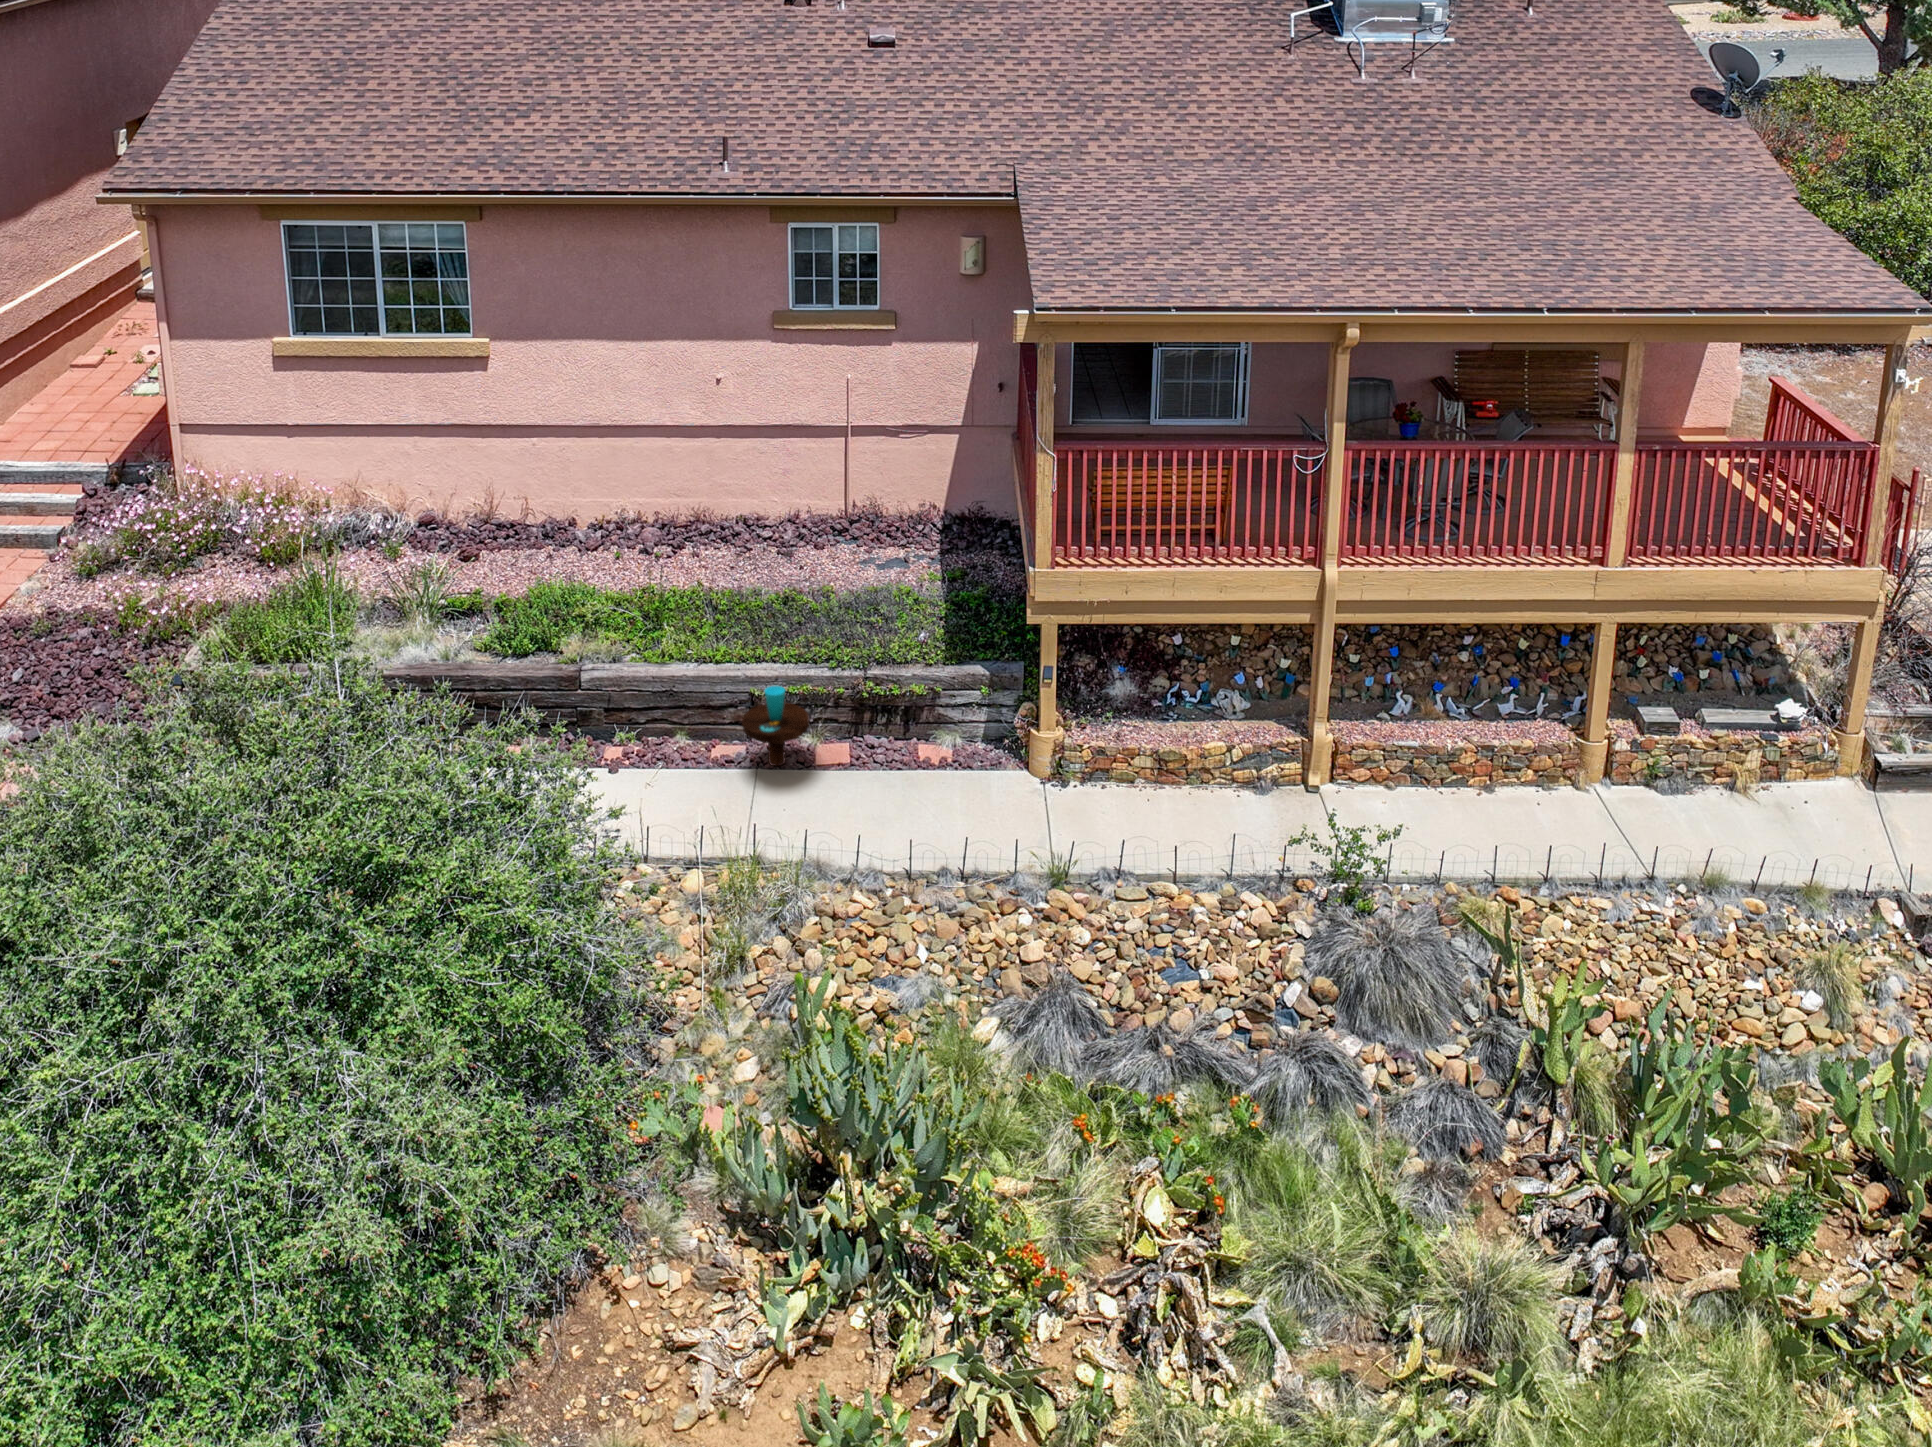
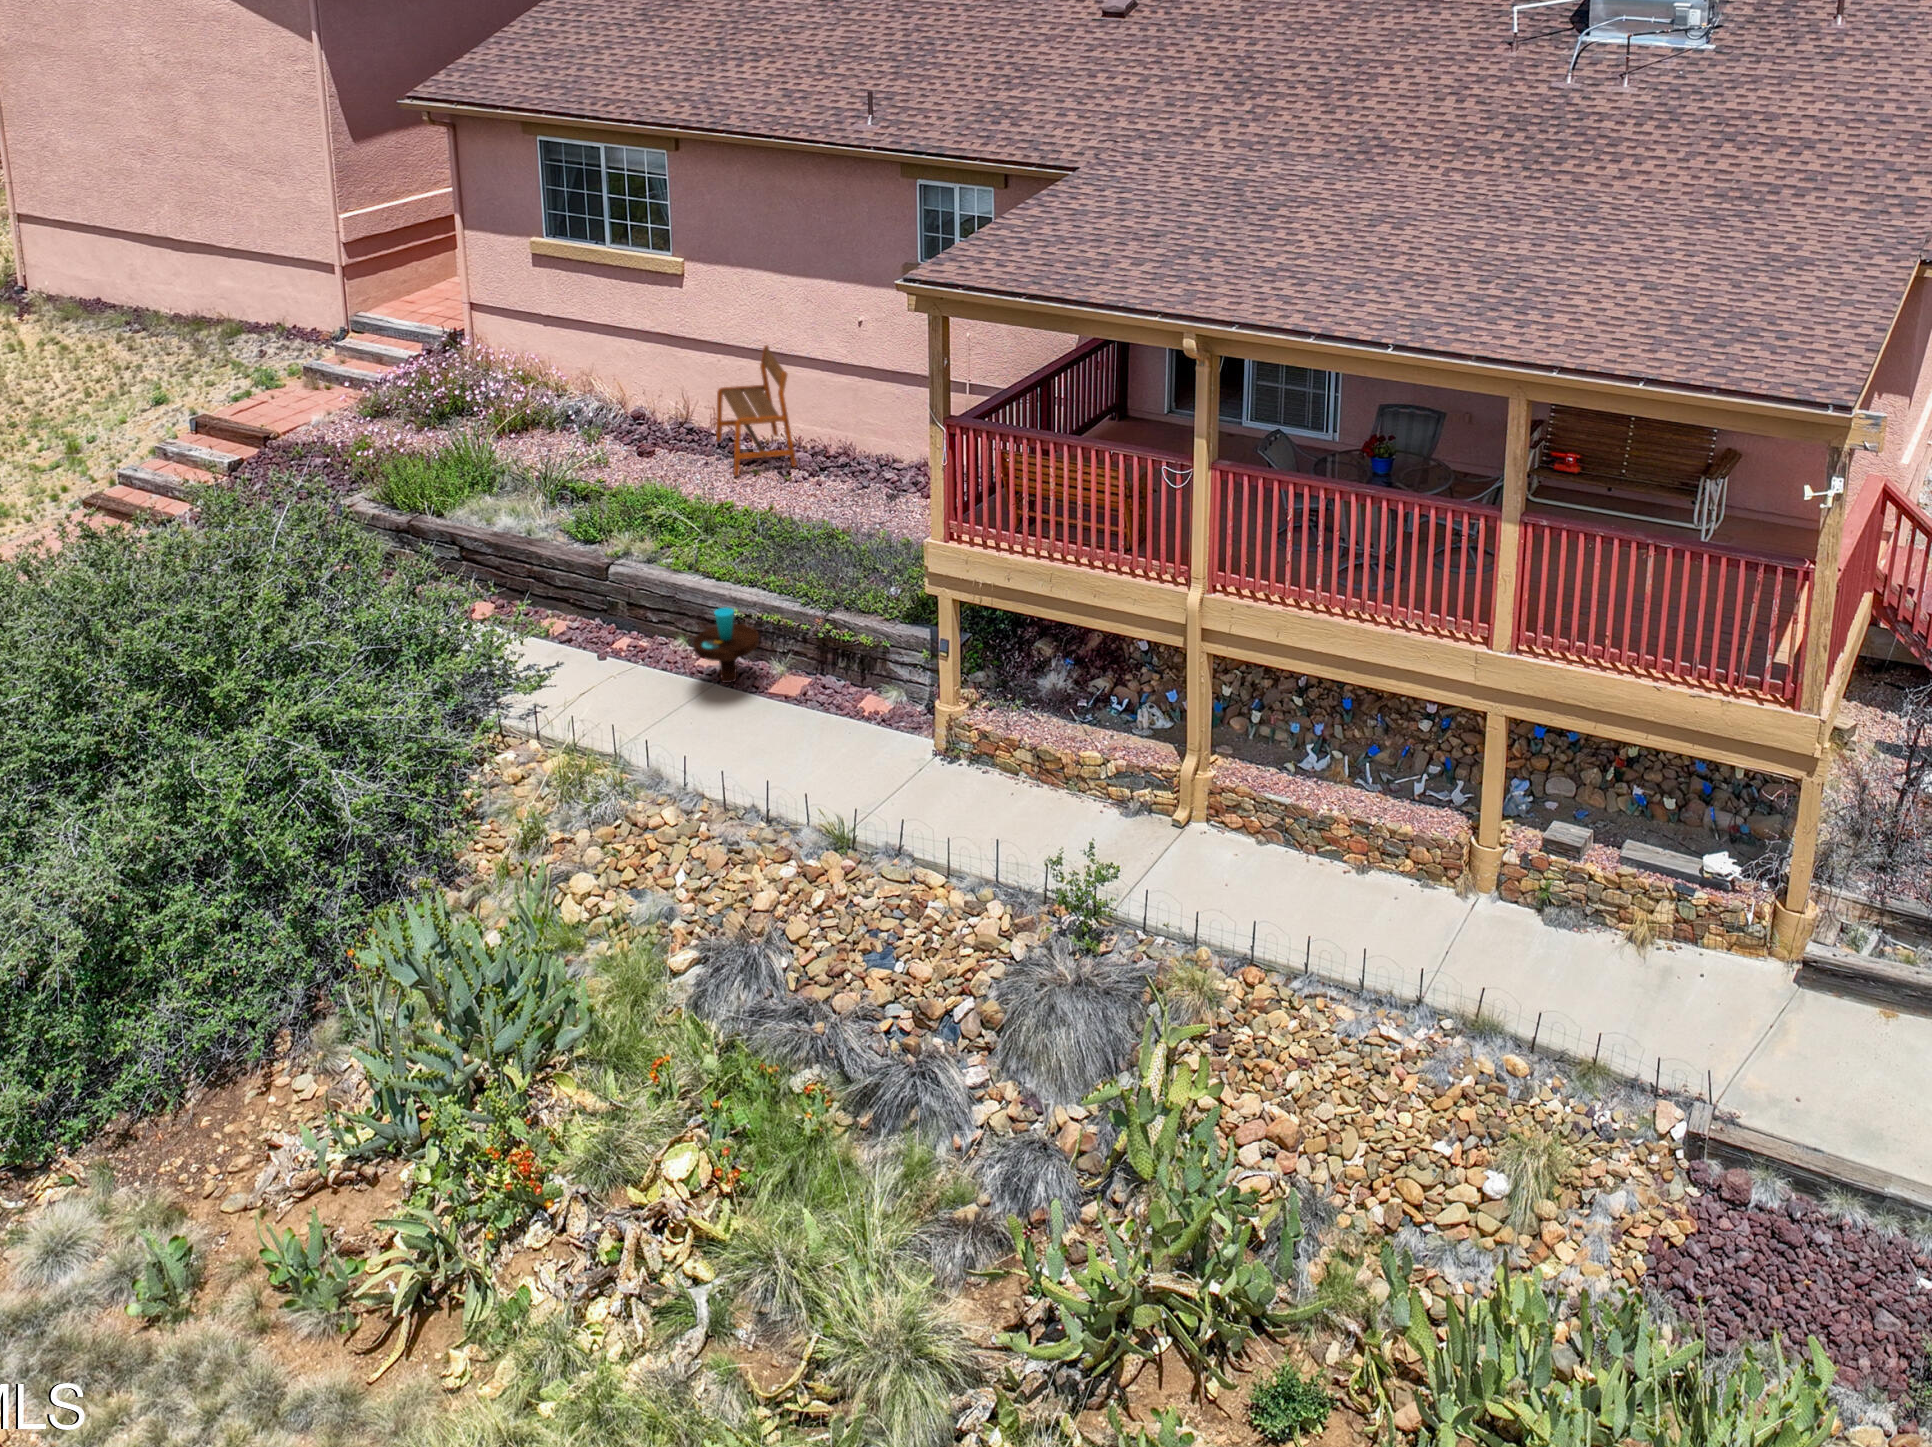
bench: none [554,421,675,562] -> present [716,345,797,476]

